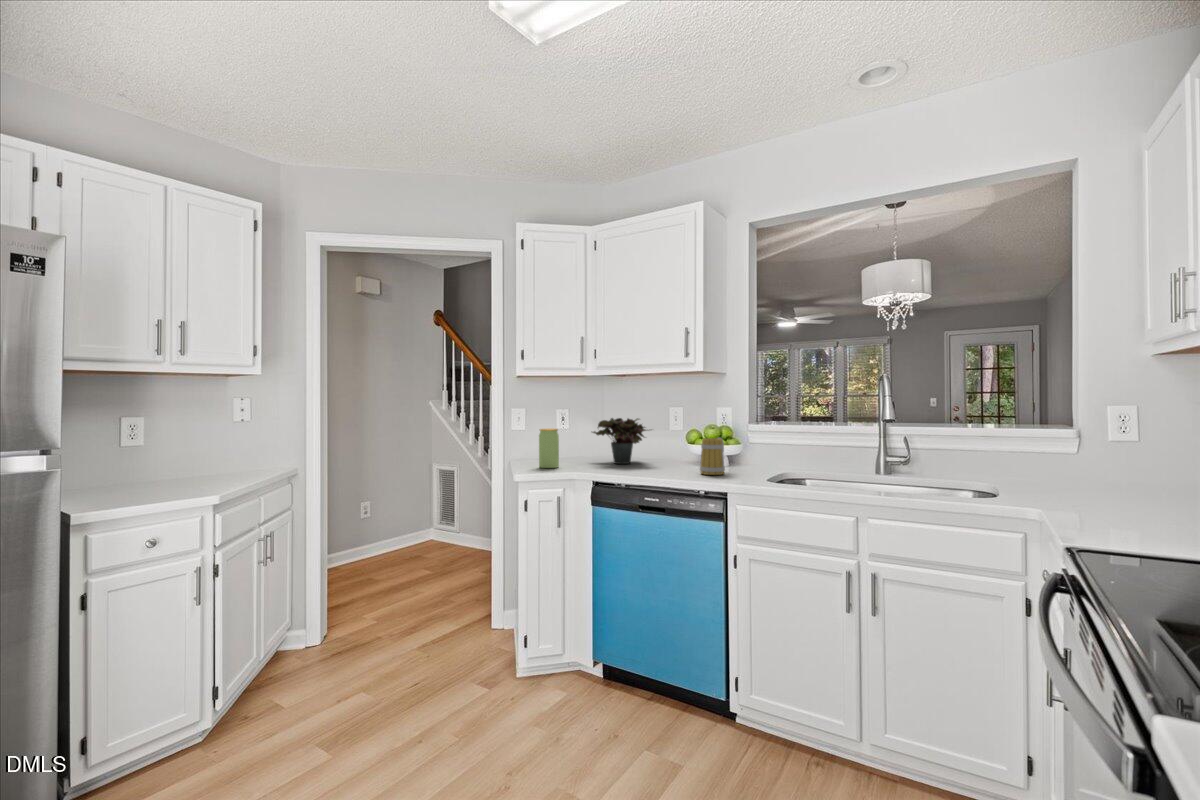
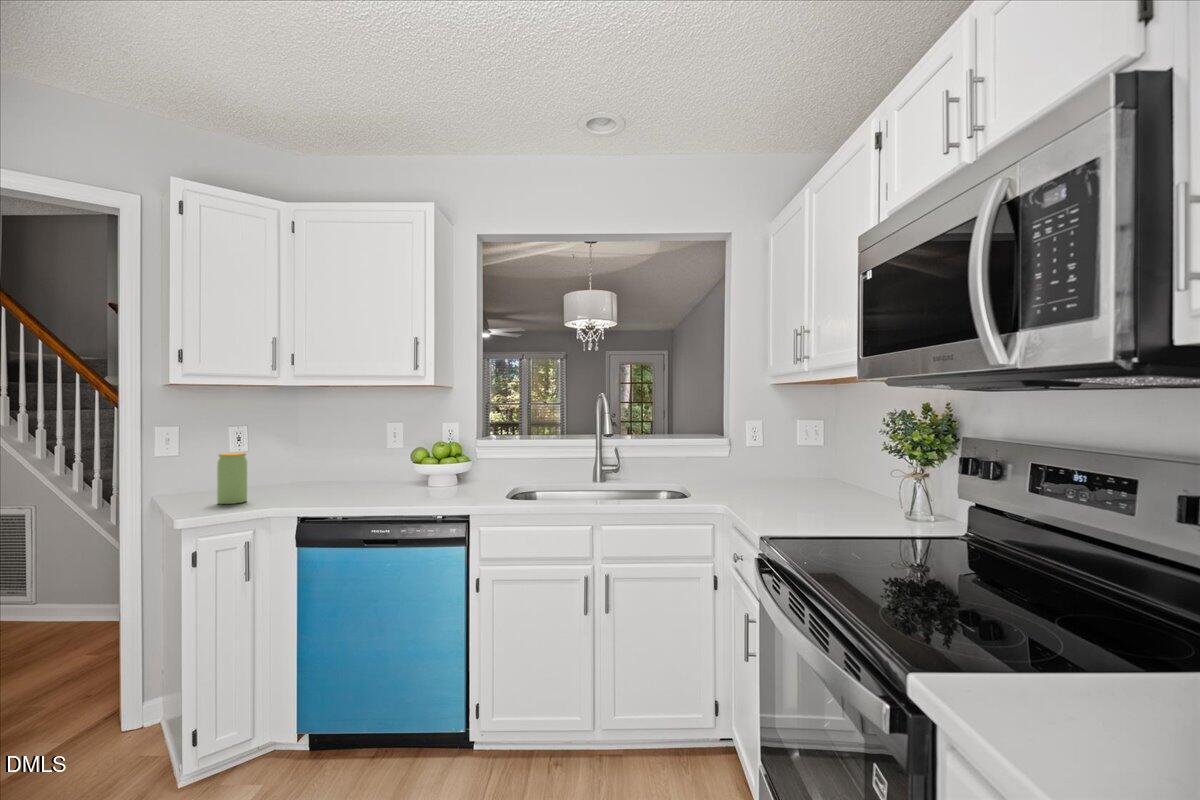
potted plant: present [592,418,647,464] -> none [287,436,373,490]
mug: present [700,438,725,475] -> none [432,456,459,497]

